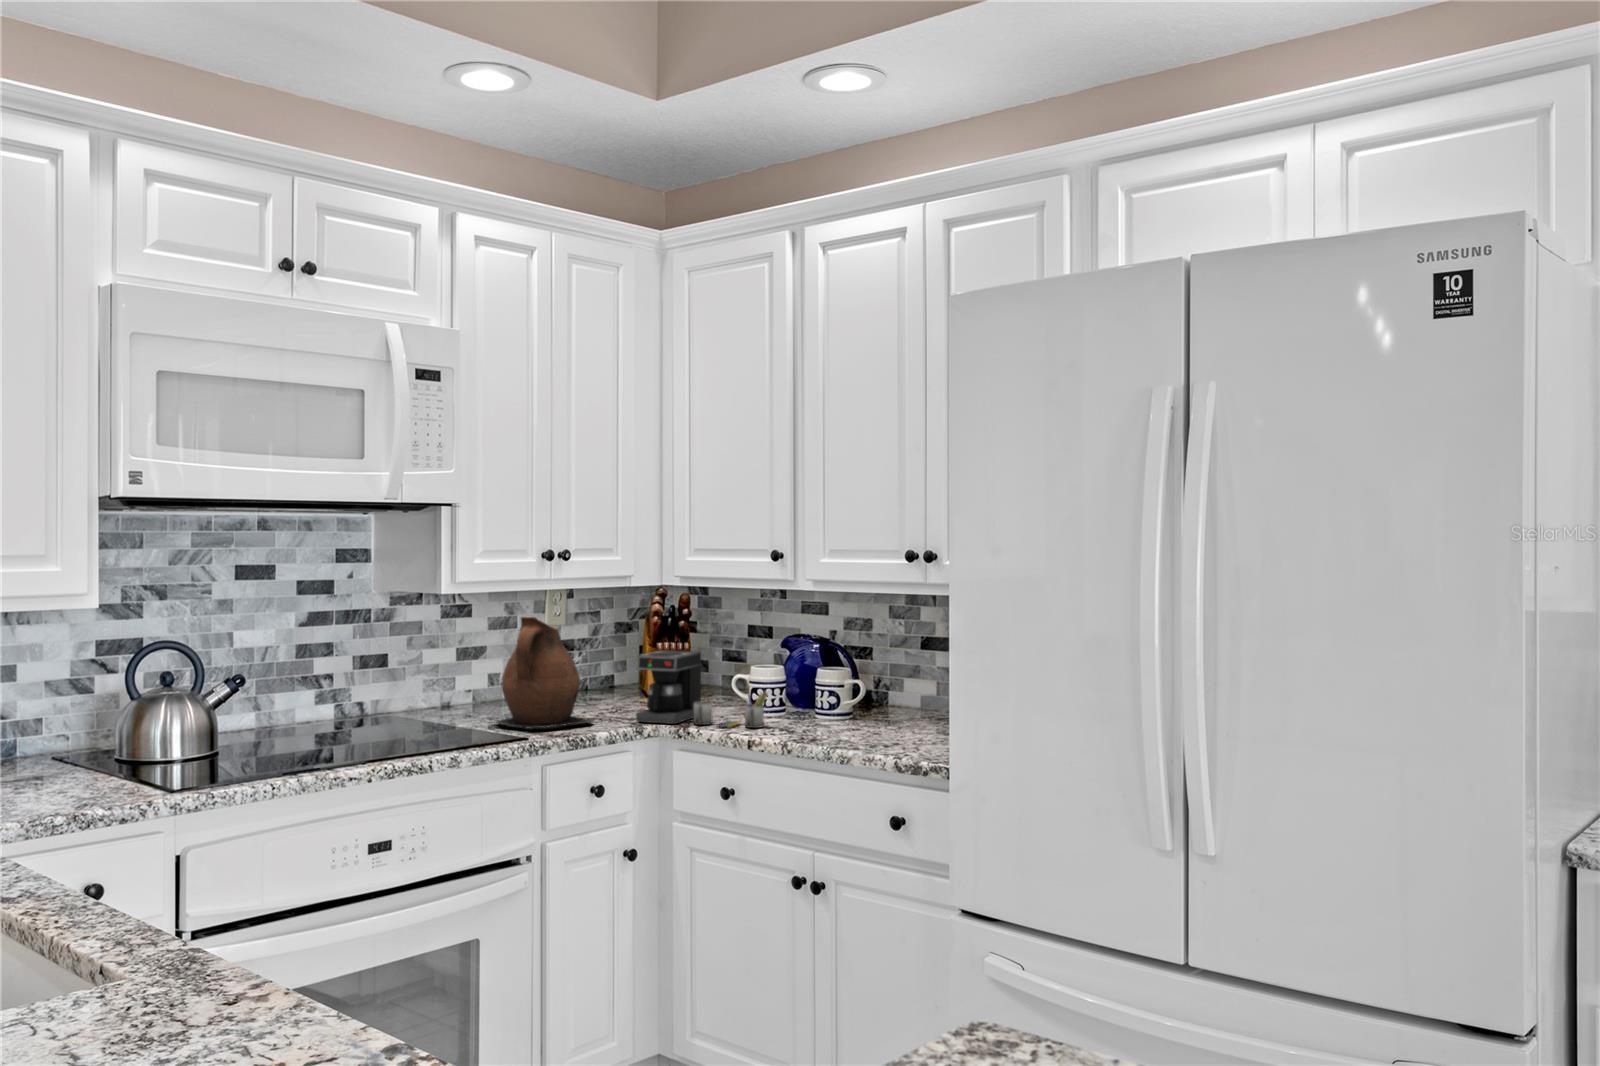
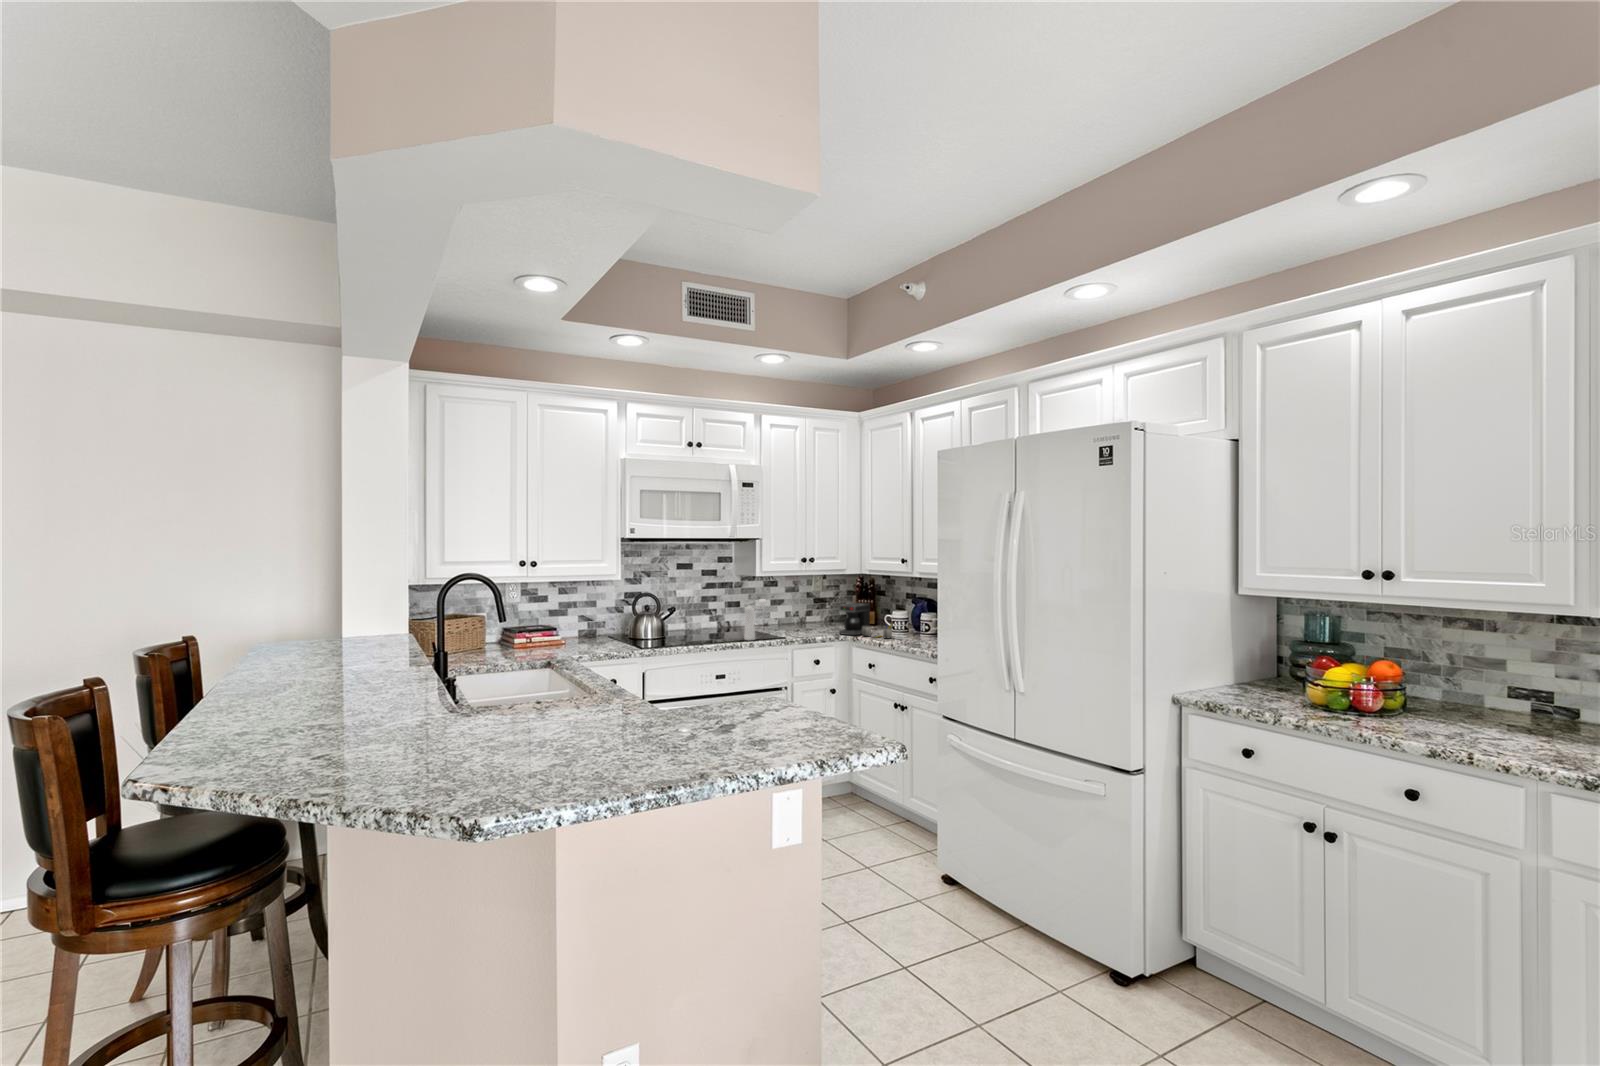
ceramic pitcher: present [497,616,593,729] -> none [777,587,821,635]
pepper mill: none [424,646,474,747] -> present [744,599,766,640]

